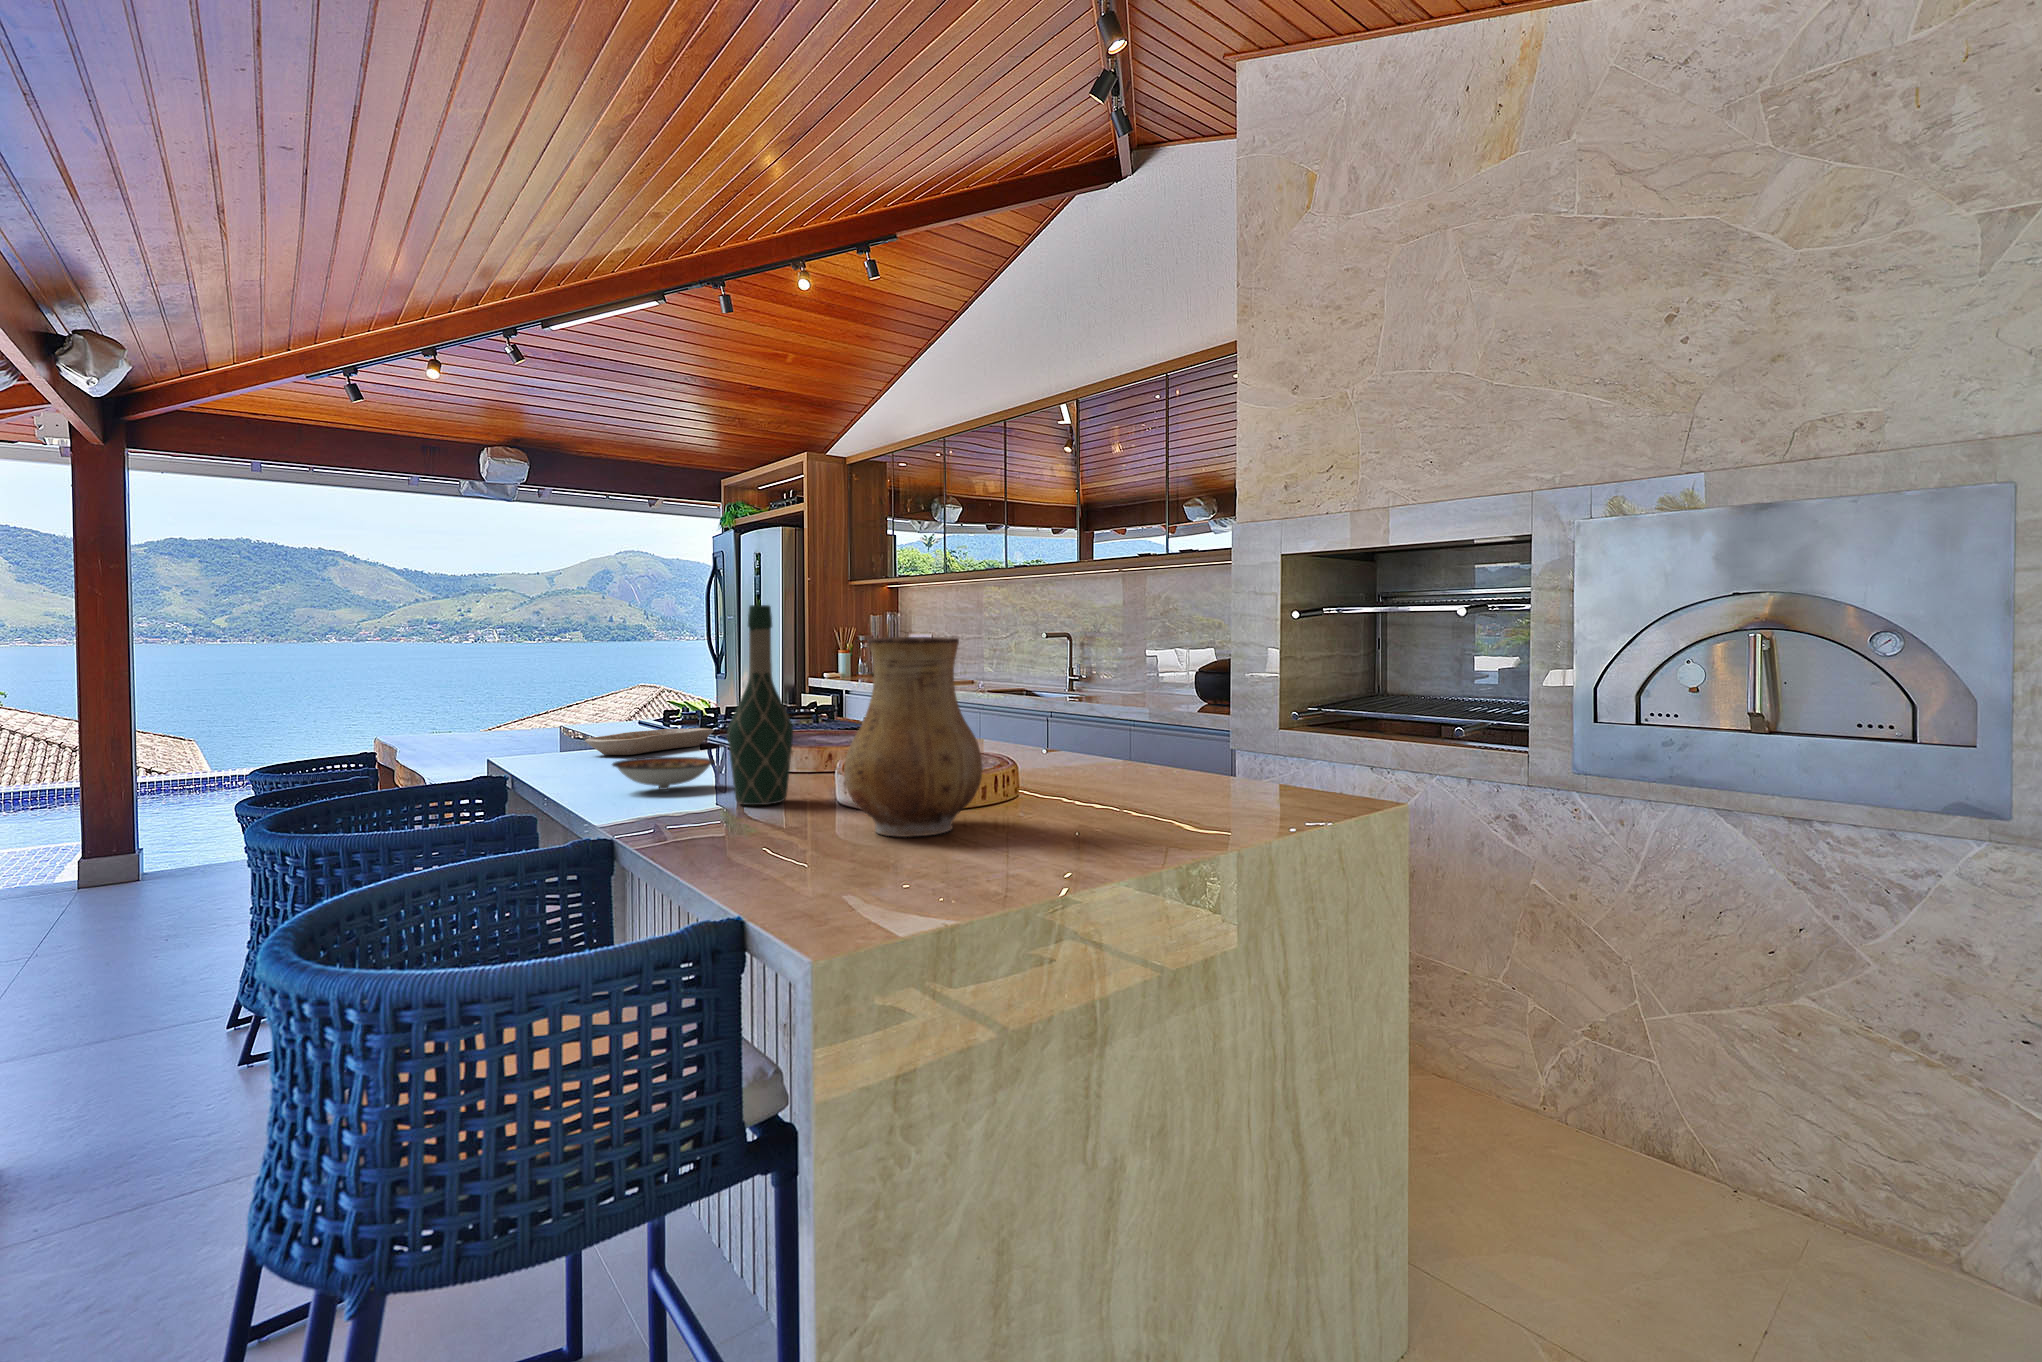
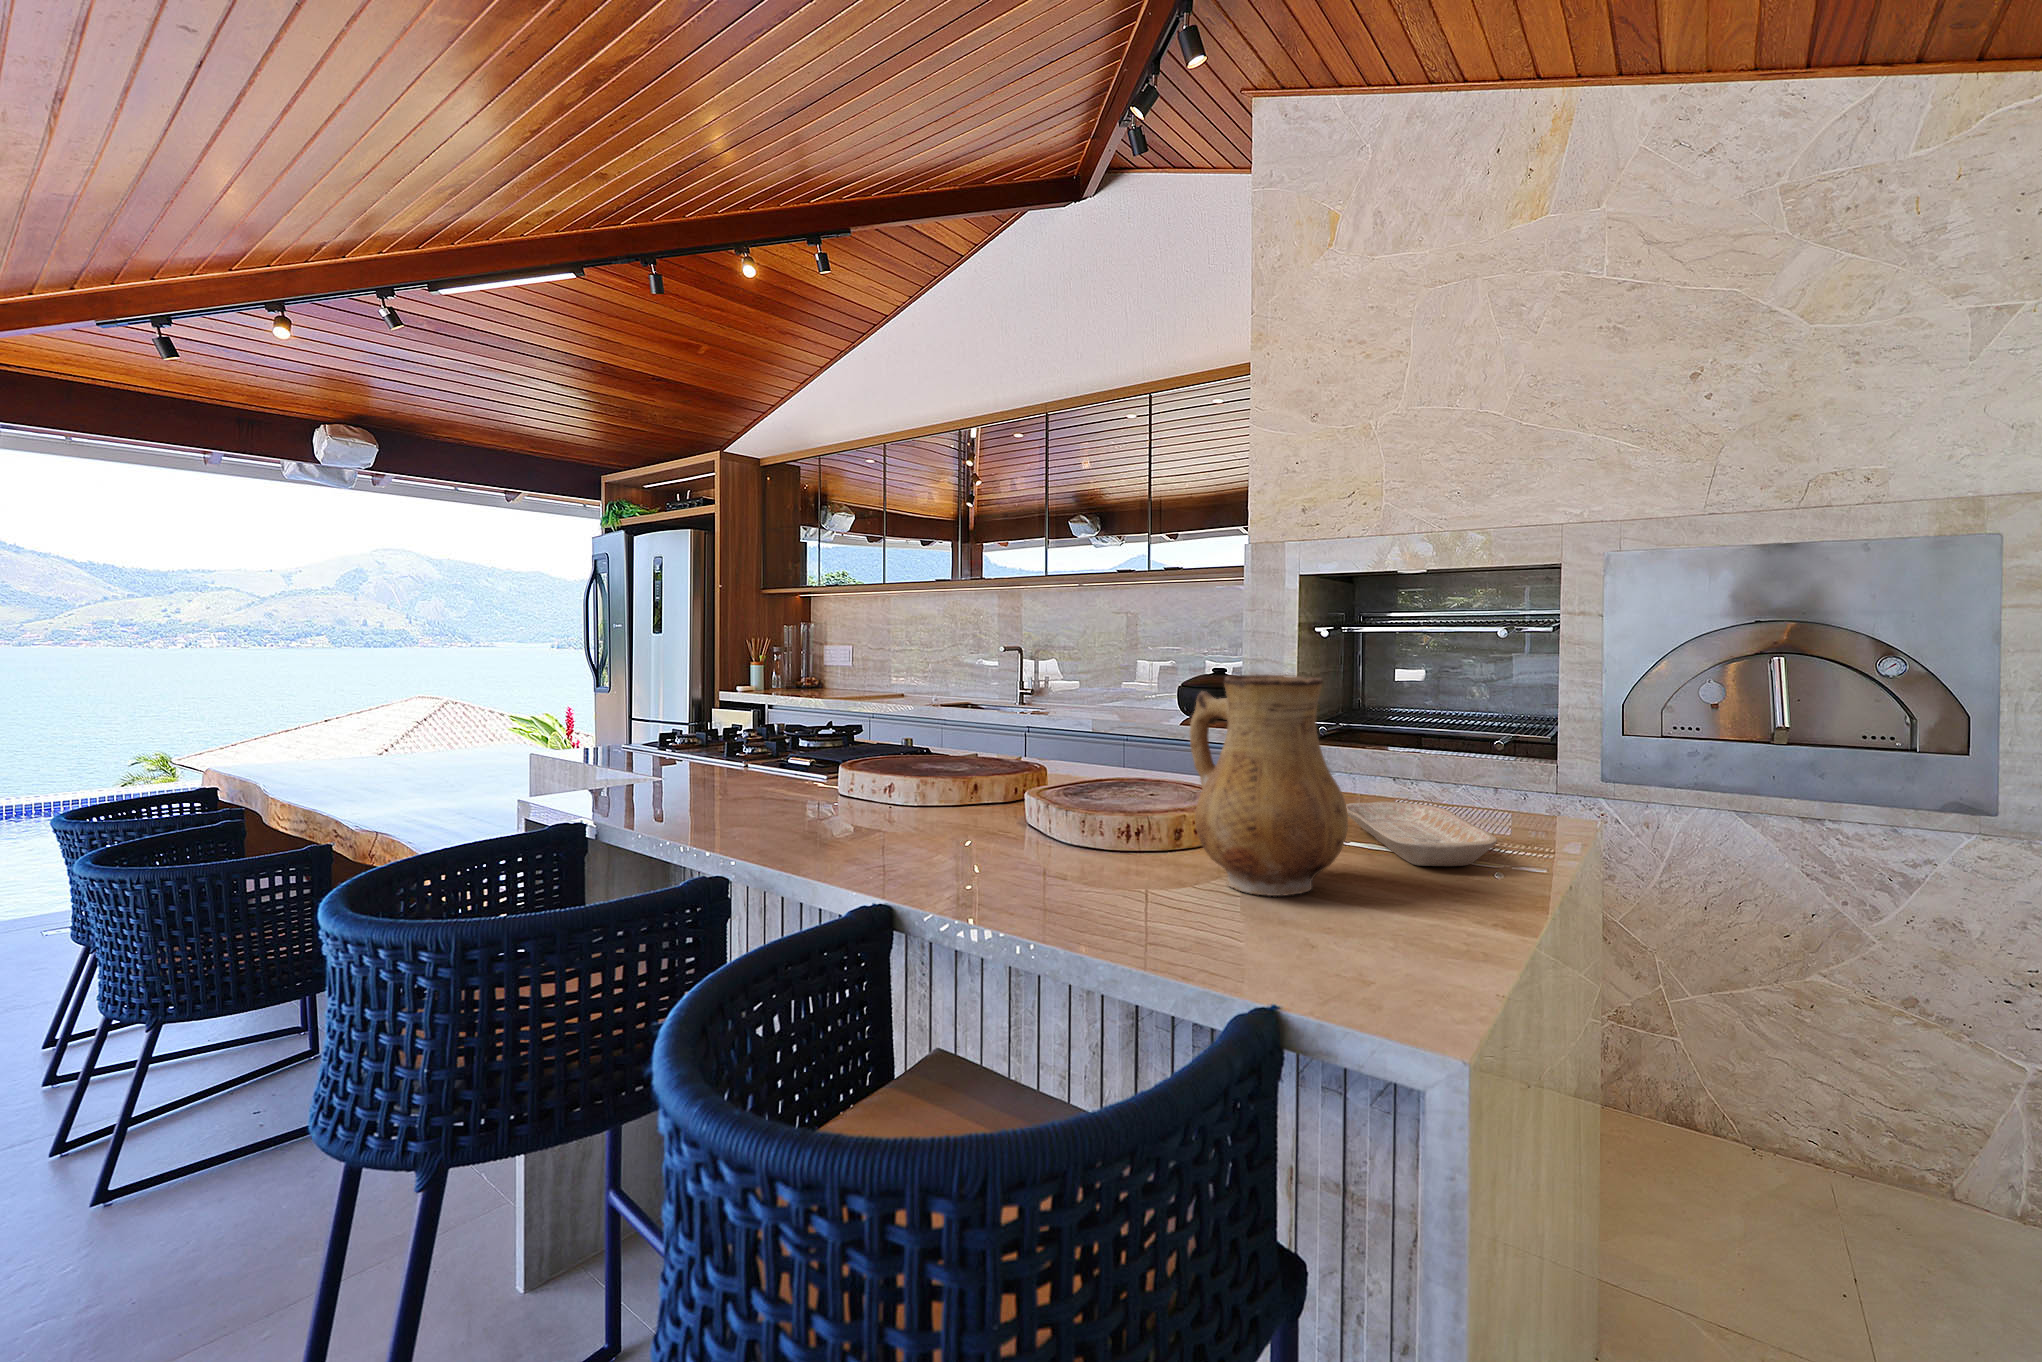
wine bottle: present [727,605,793,805] -> none [985,635,1055,859]
tray: present [585,728,714,755] -> present [1346,801,1497,866]
ceramic bowl: present [612,757,715,790] -> none [814,802,922,841]

